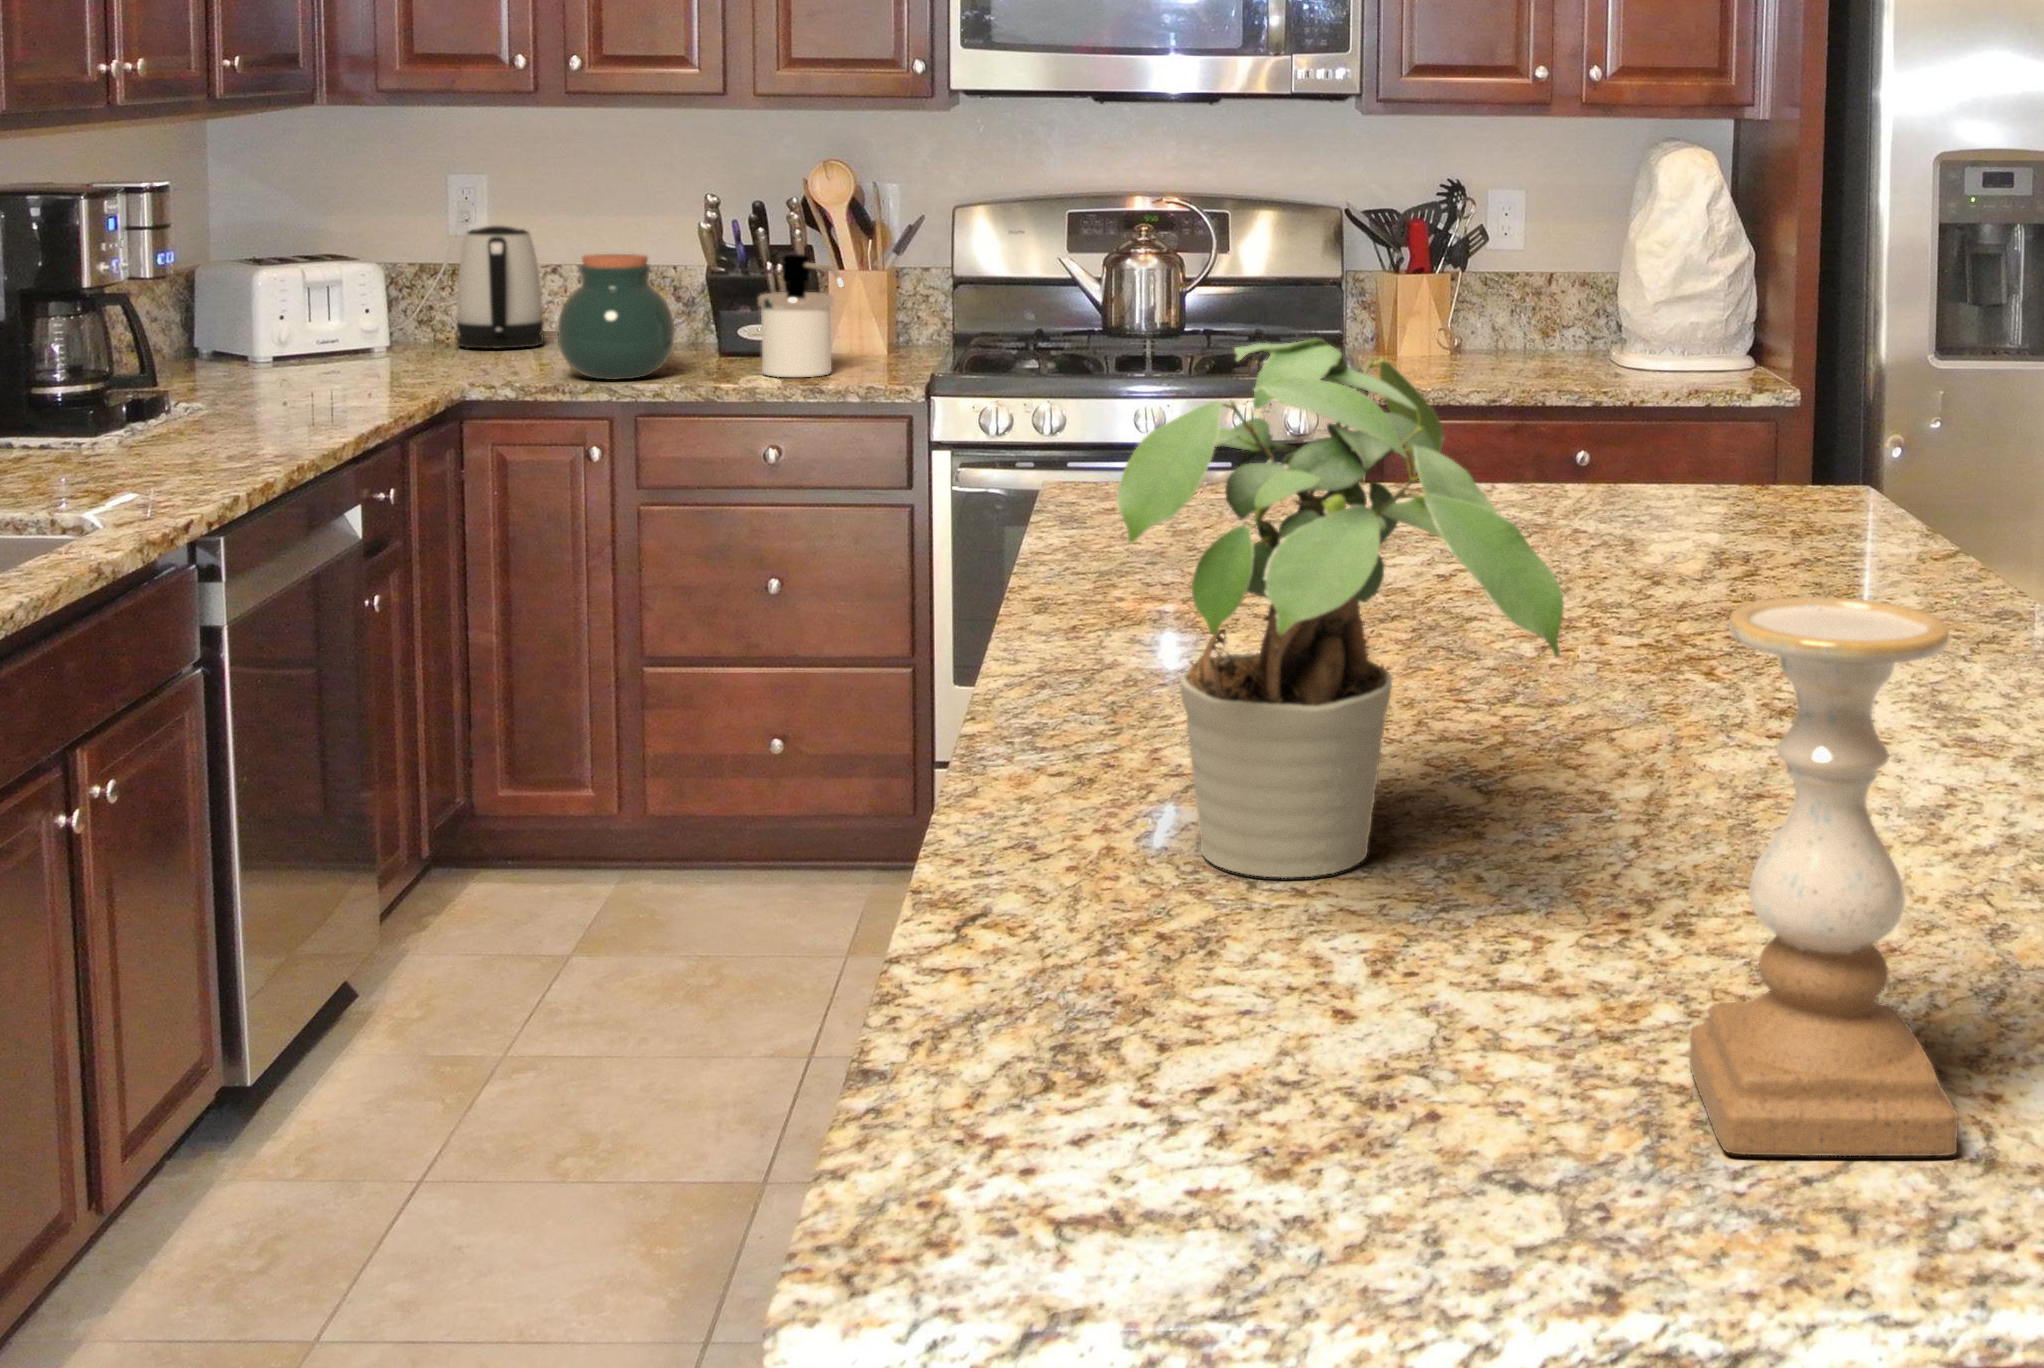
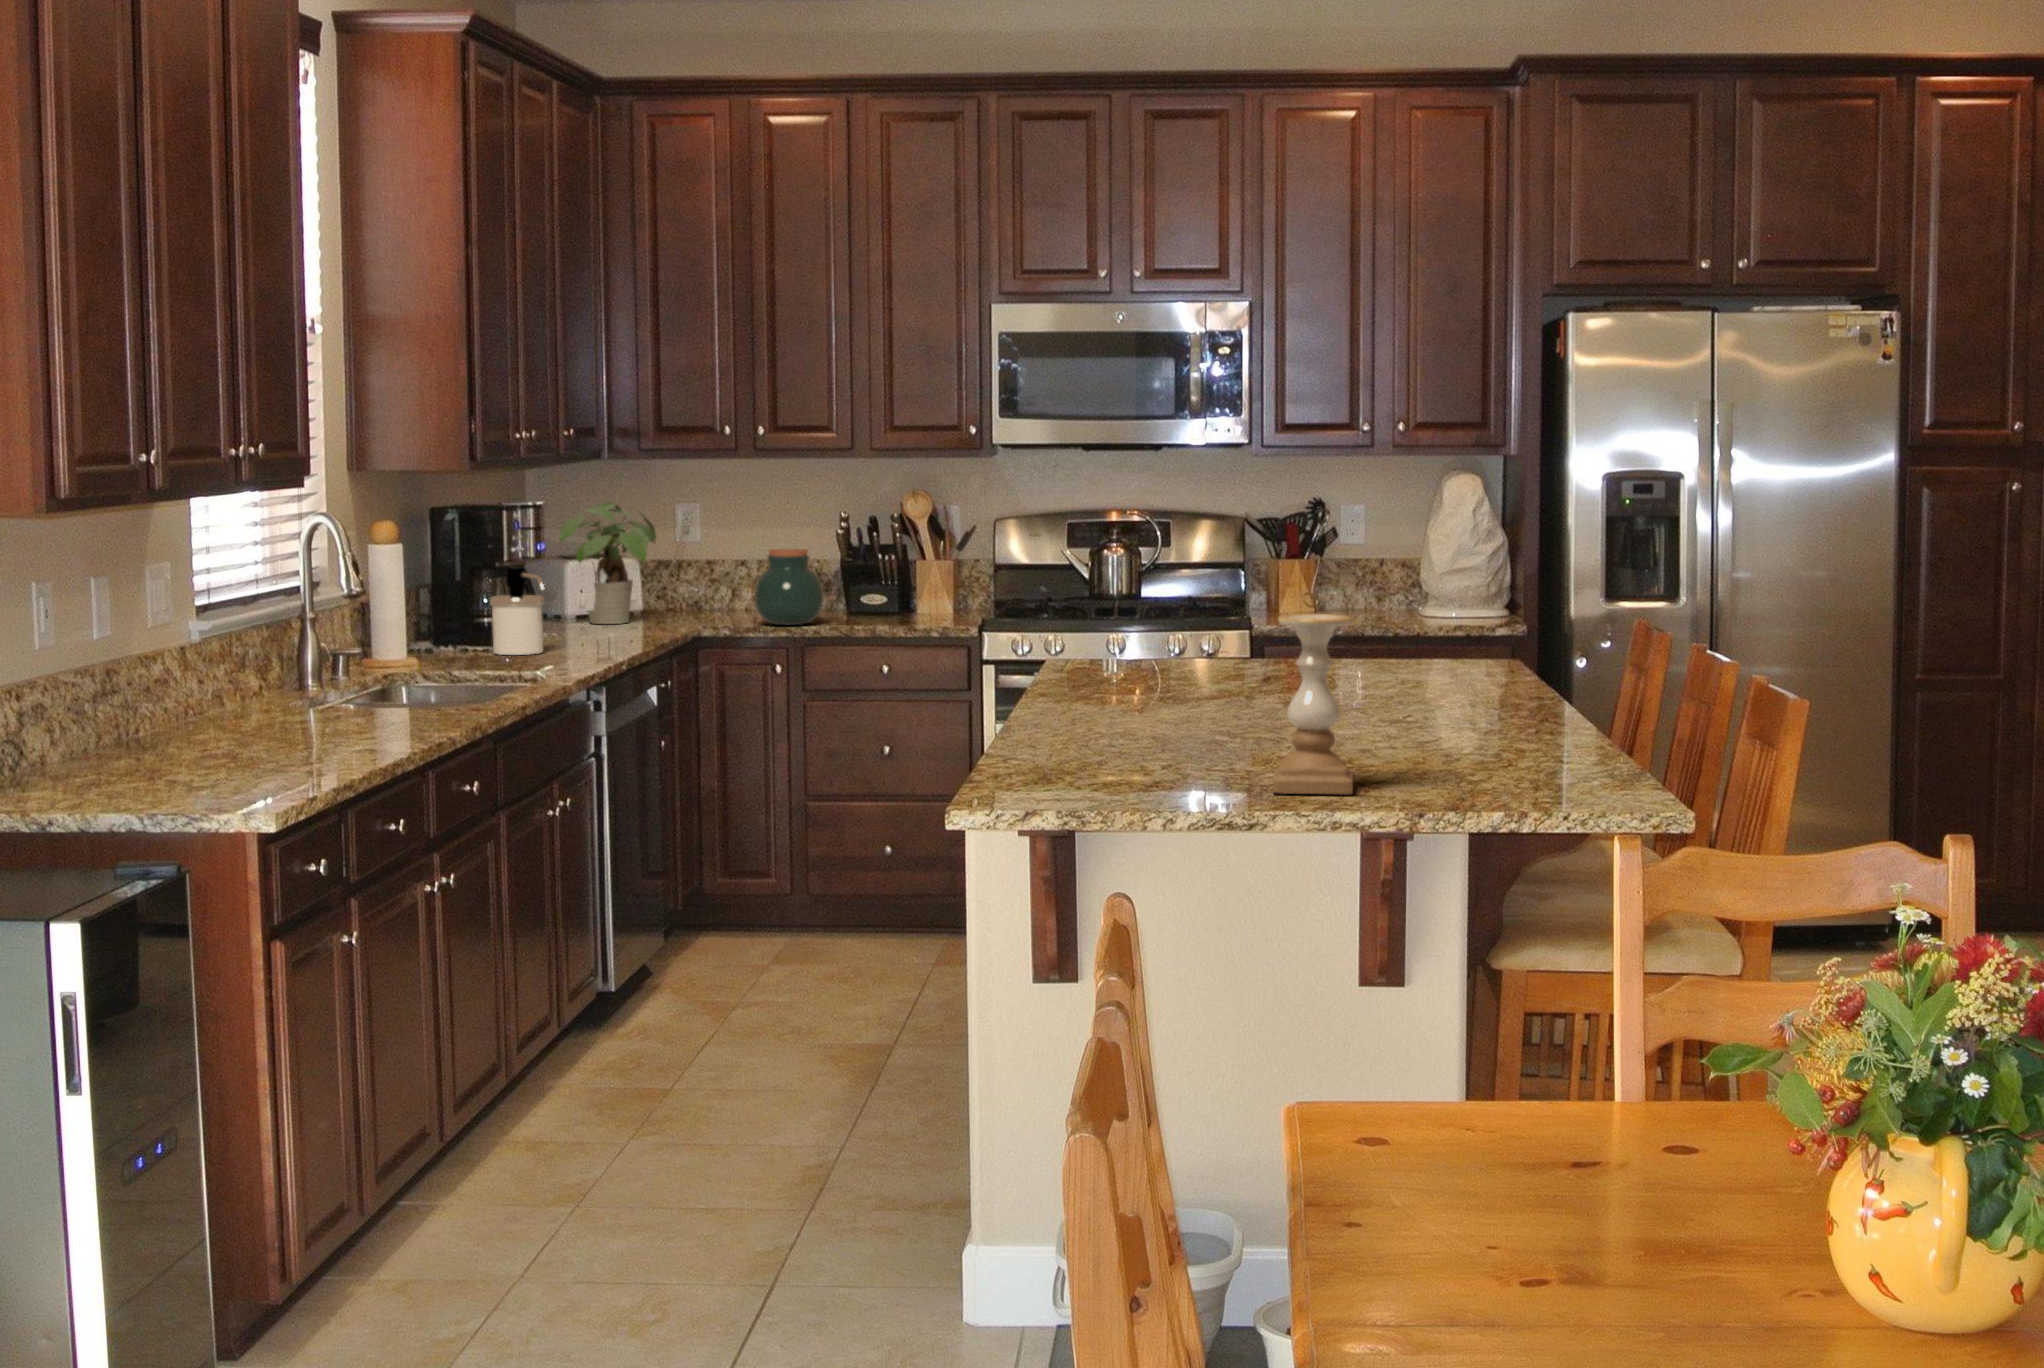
kettle: present [457,225,544,348] -> none [682,535,735,613]
soap dispenser: present [758,254,844,377] -> present [490,567,545,655]
potted plant: present [1117,339,1564,878] -> present [559,502,656,624]

